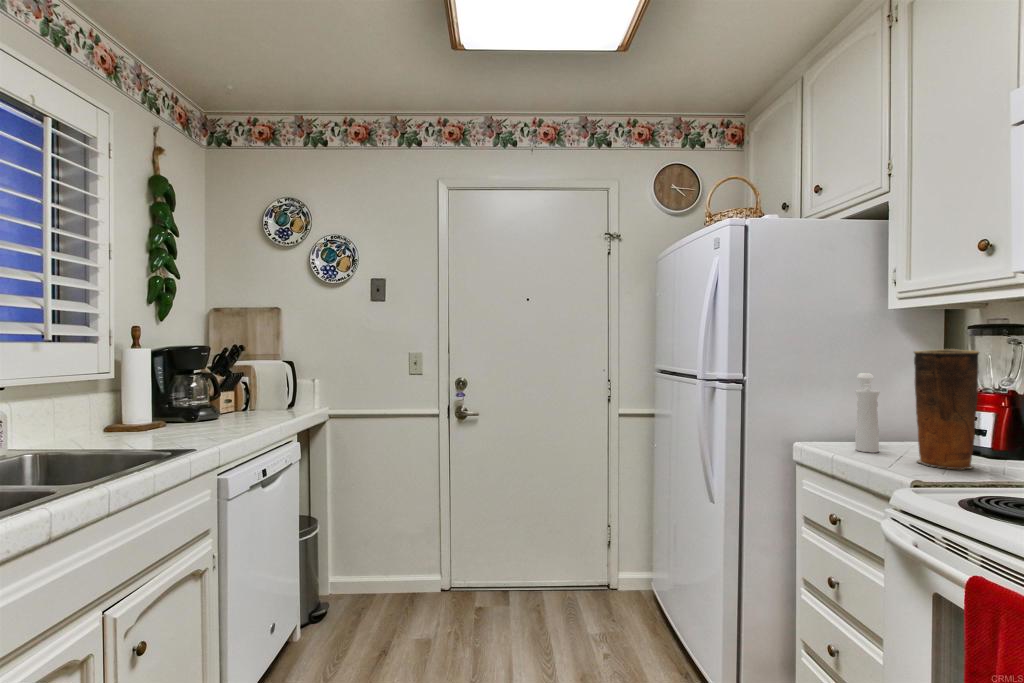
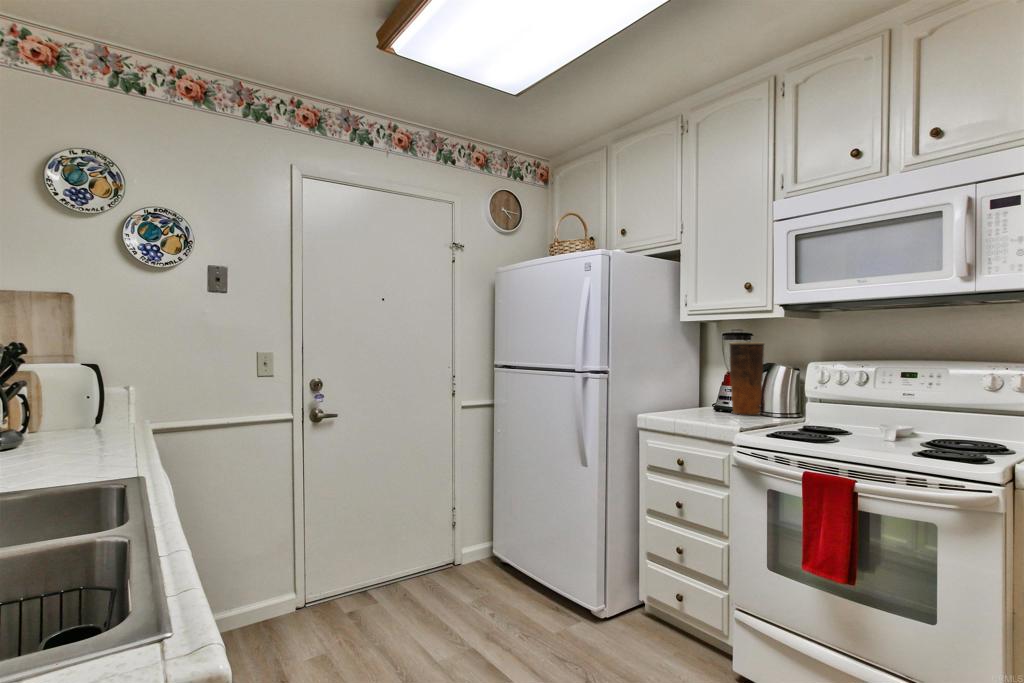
pepper mill: present [855,373,880,453] -> none [680,359,703,411]

